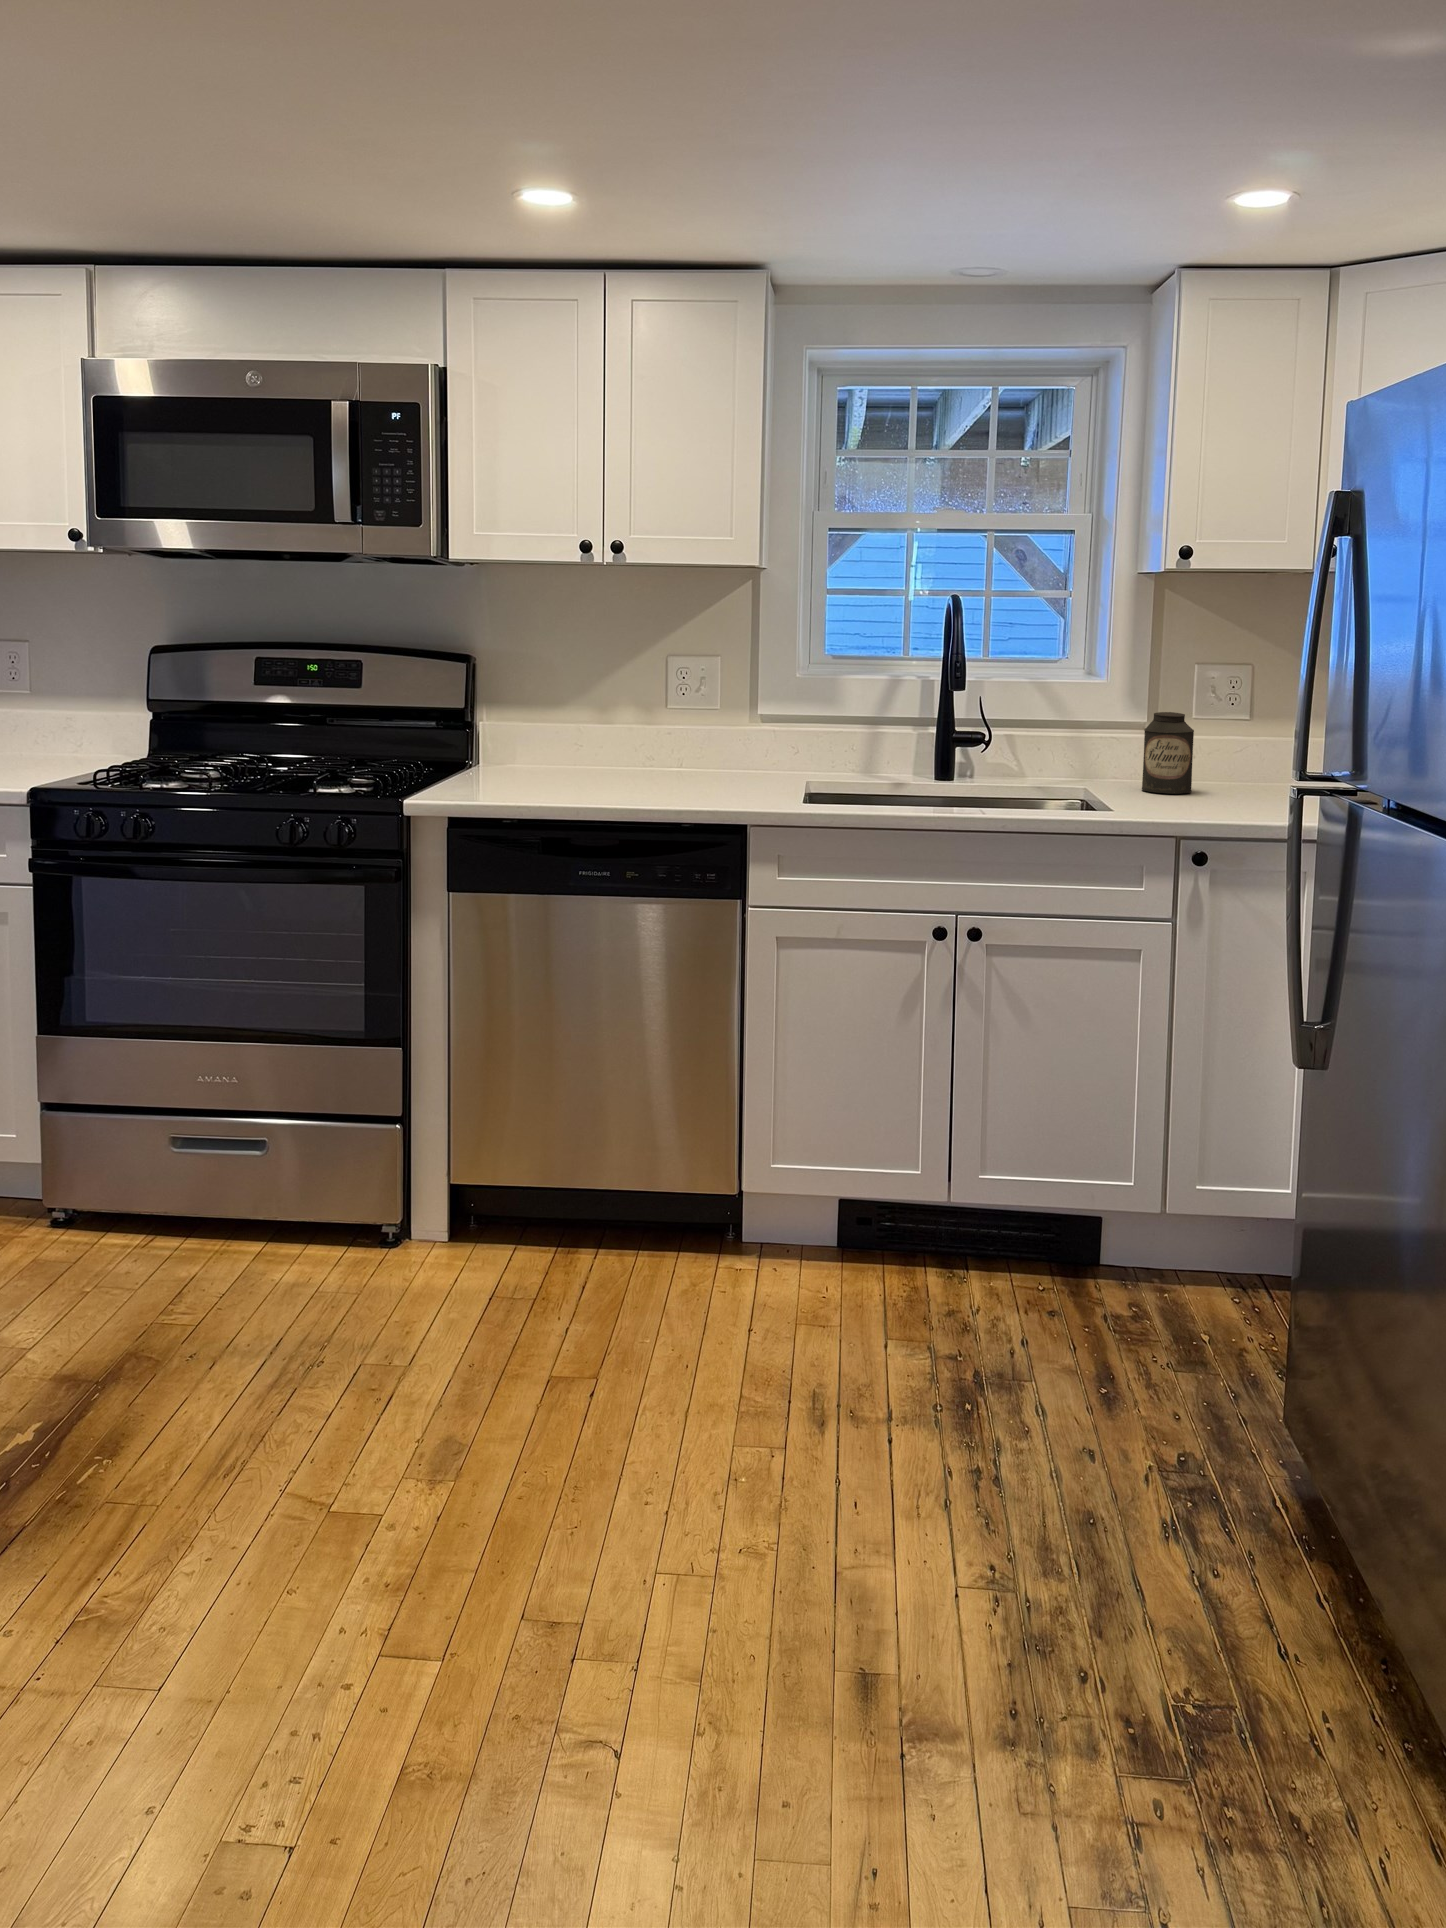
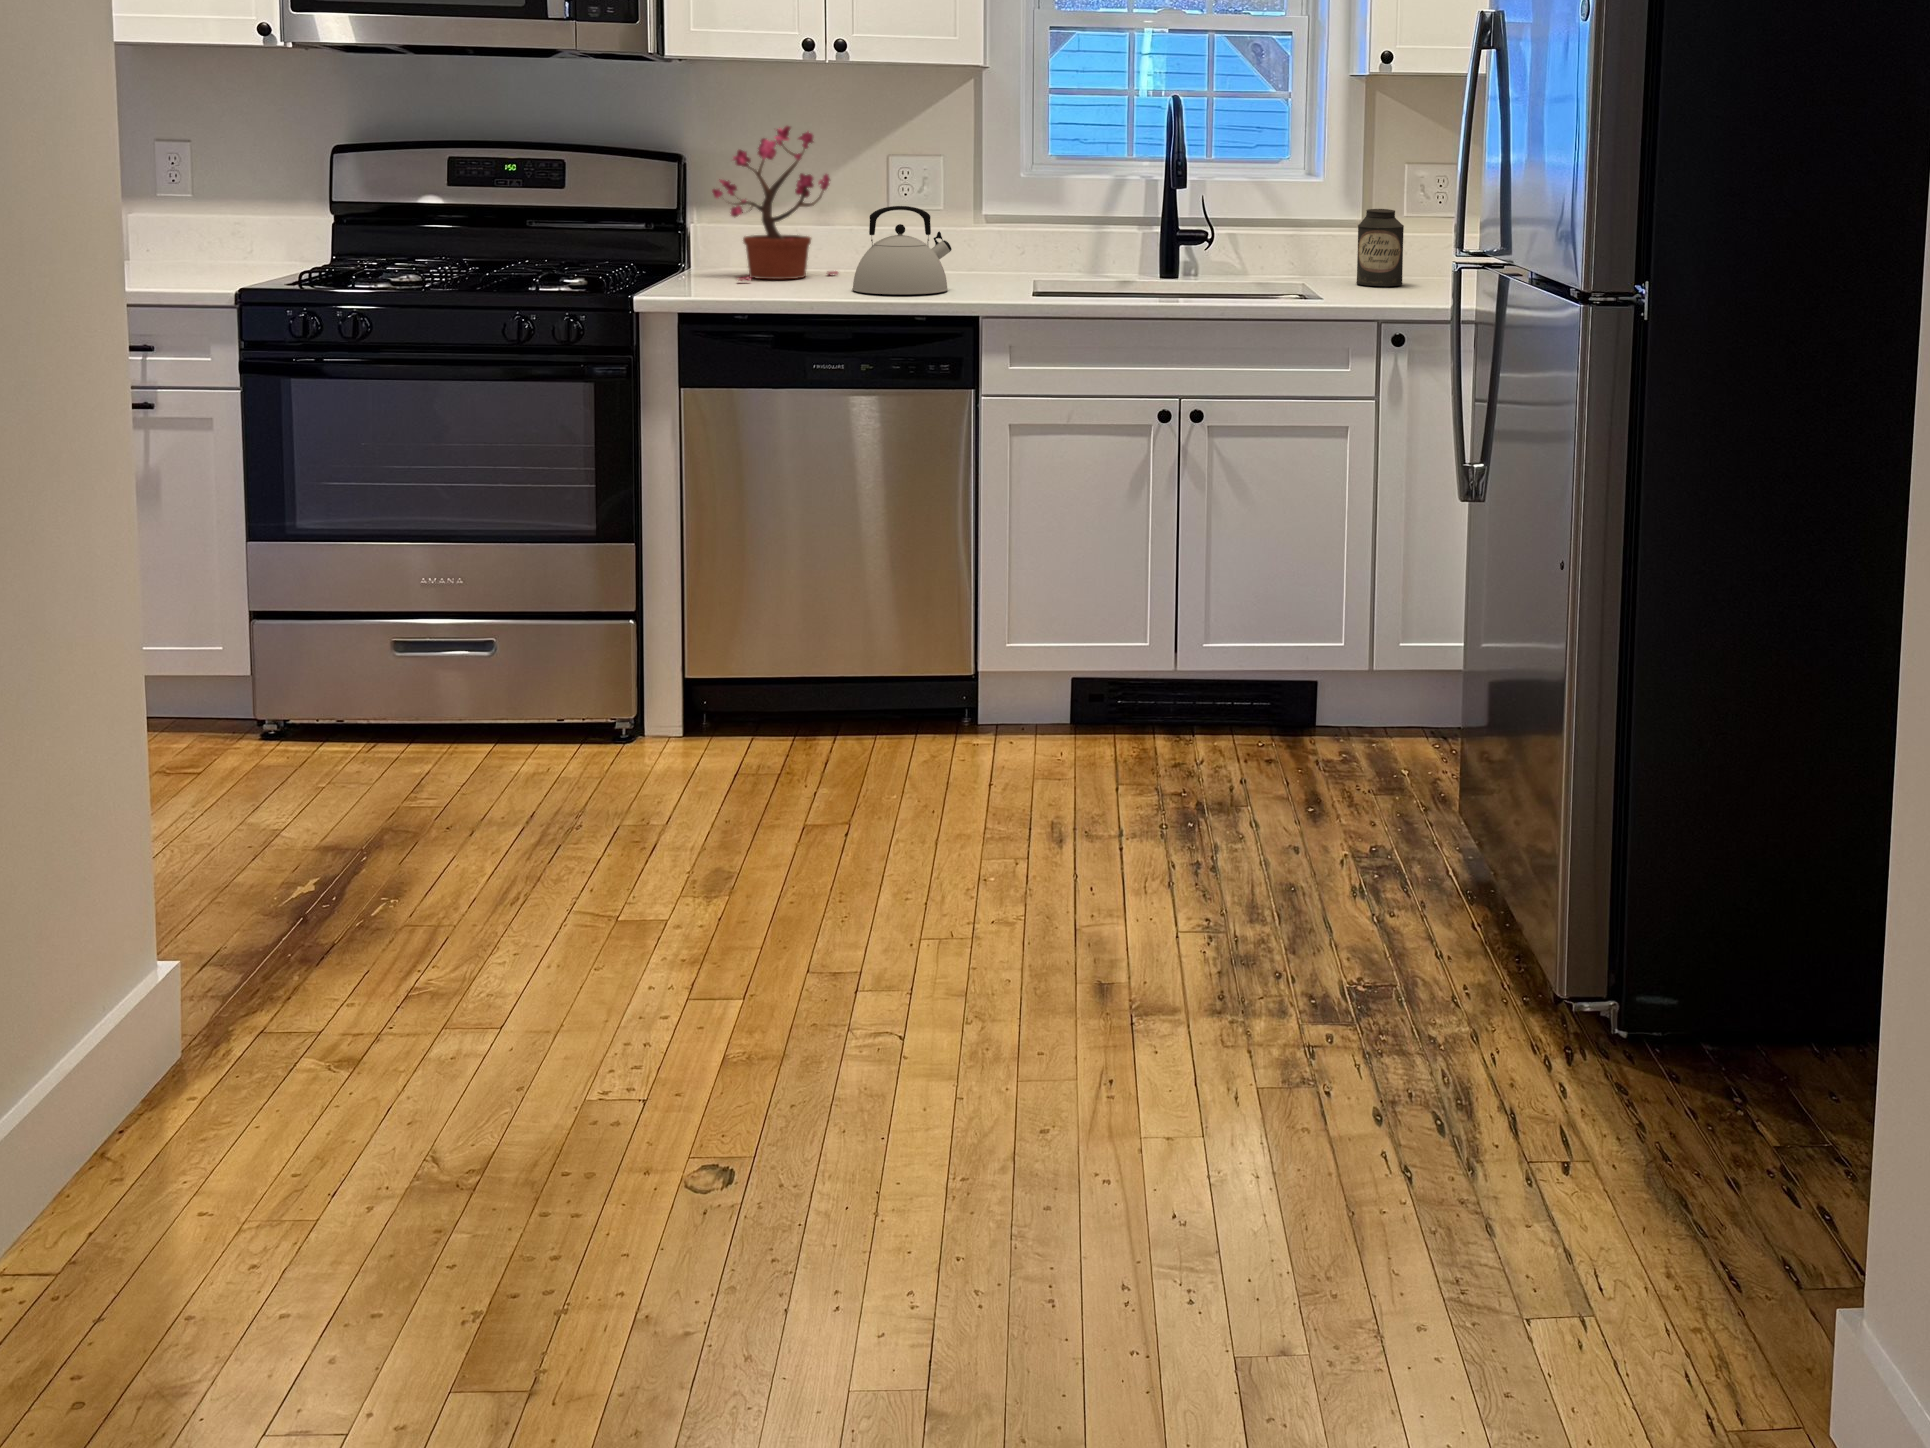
potted plant: none [494,627,616,782] -> present [712,126,838,281]
kettle: none [624,709,724,800] -> present [852,206,952,294]

